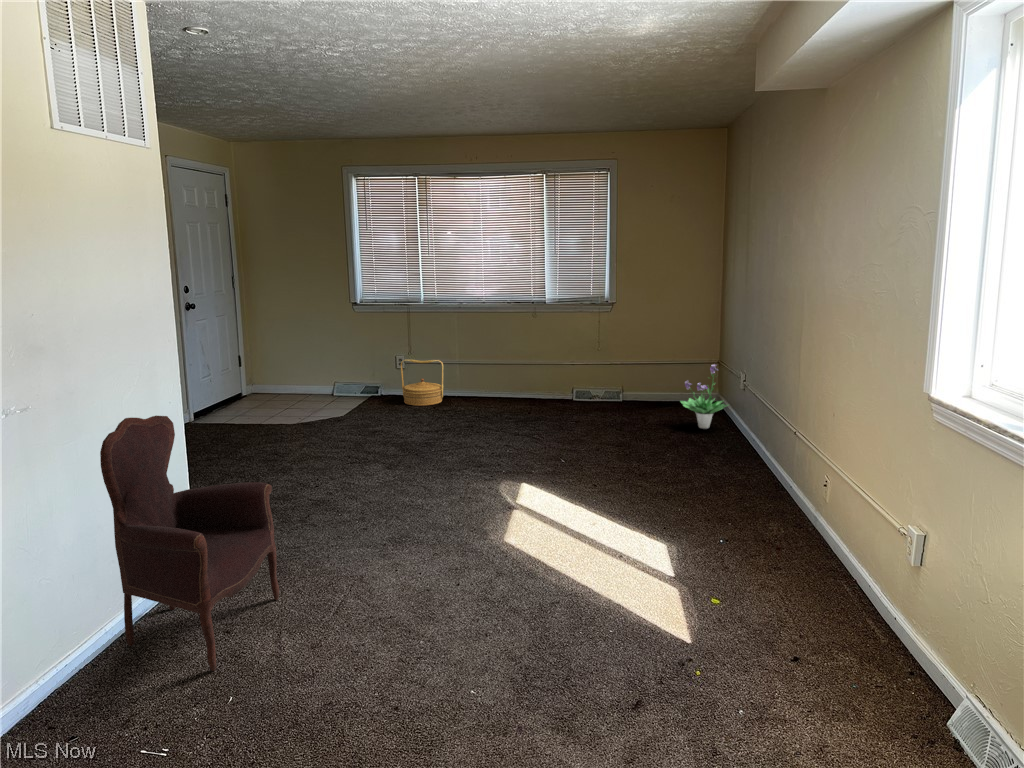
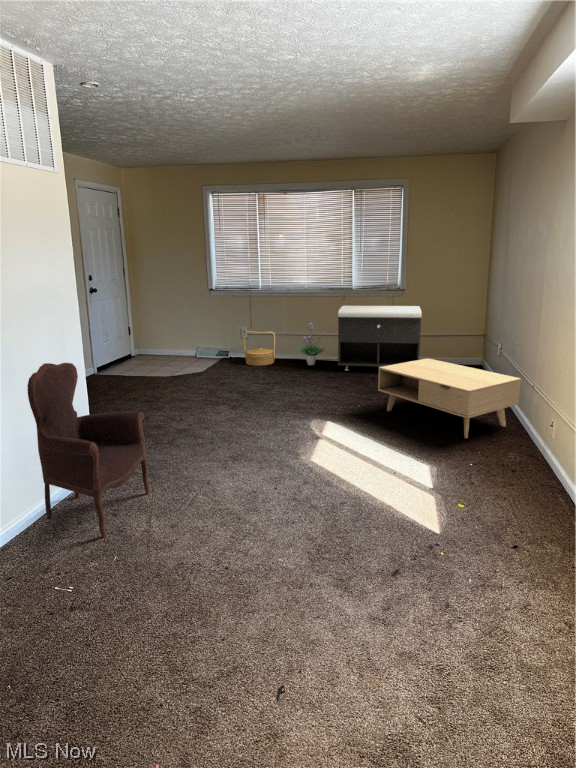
storage bench: none [528,325,637,412] -> present [338,306,422,371]
potted plant: present [681,365,728,429] -> present [296,323,325,365]
coffee table: none [587,395,773,502] -> present [378,358,521,438]

